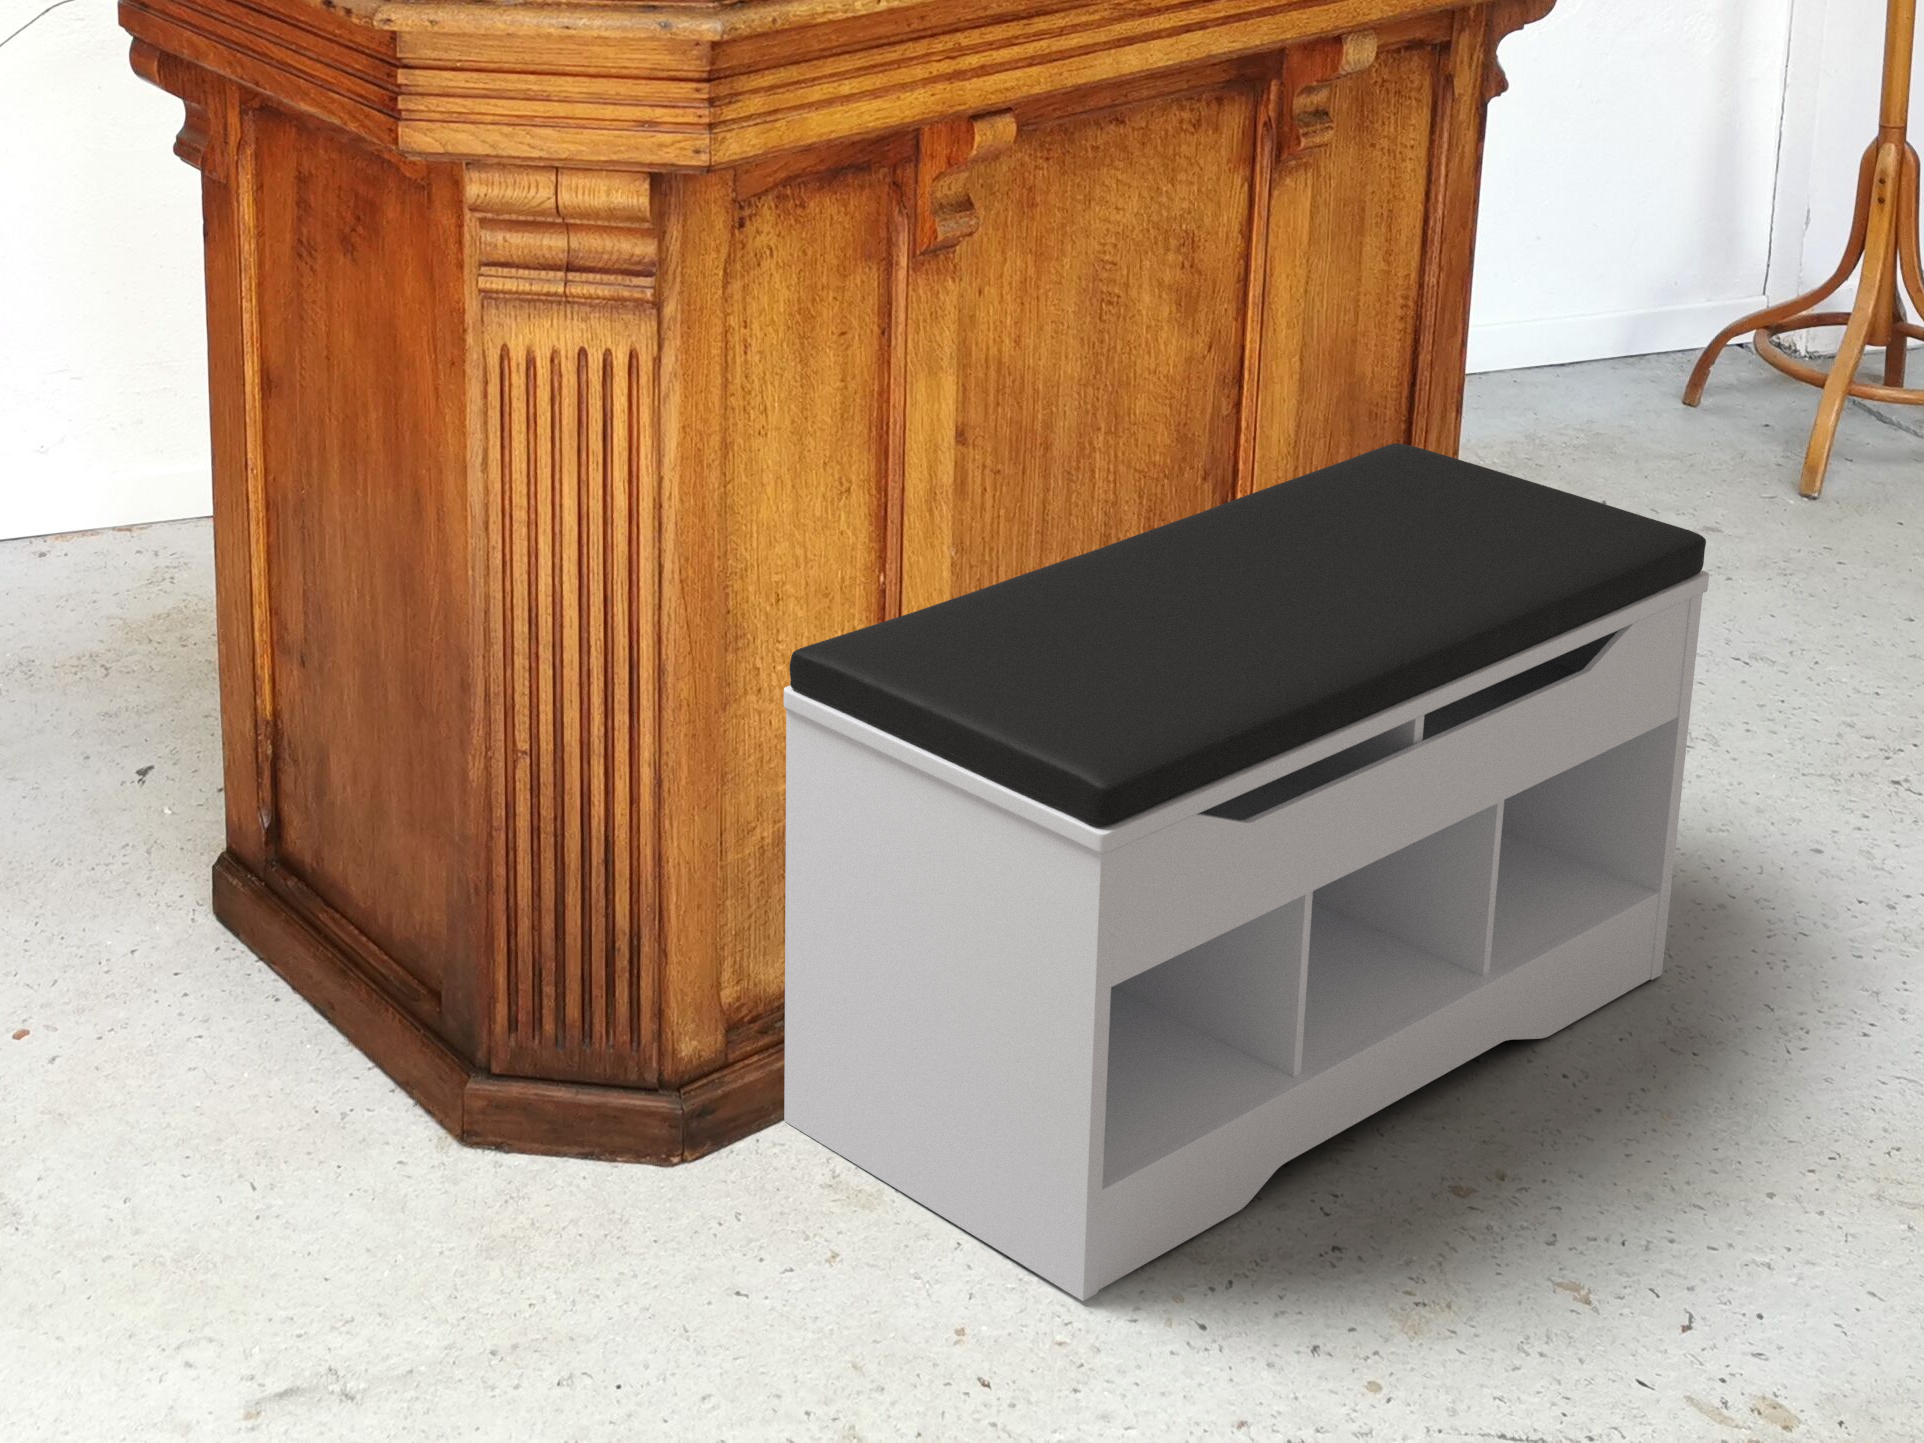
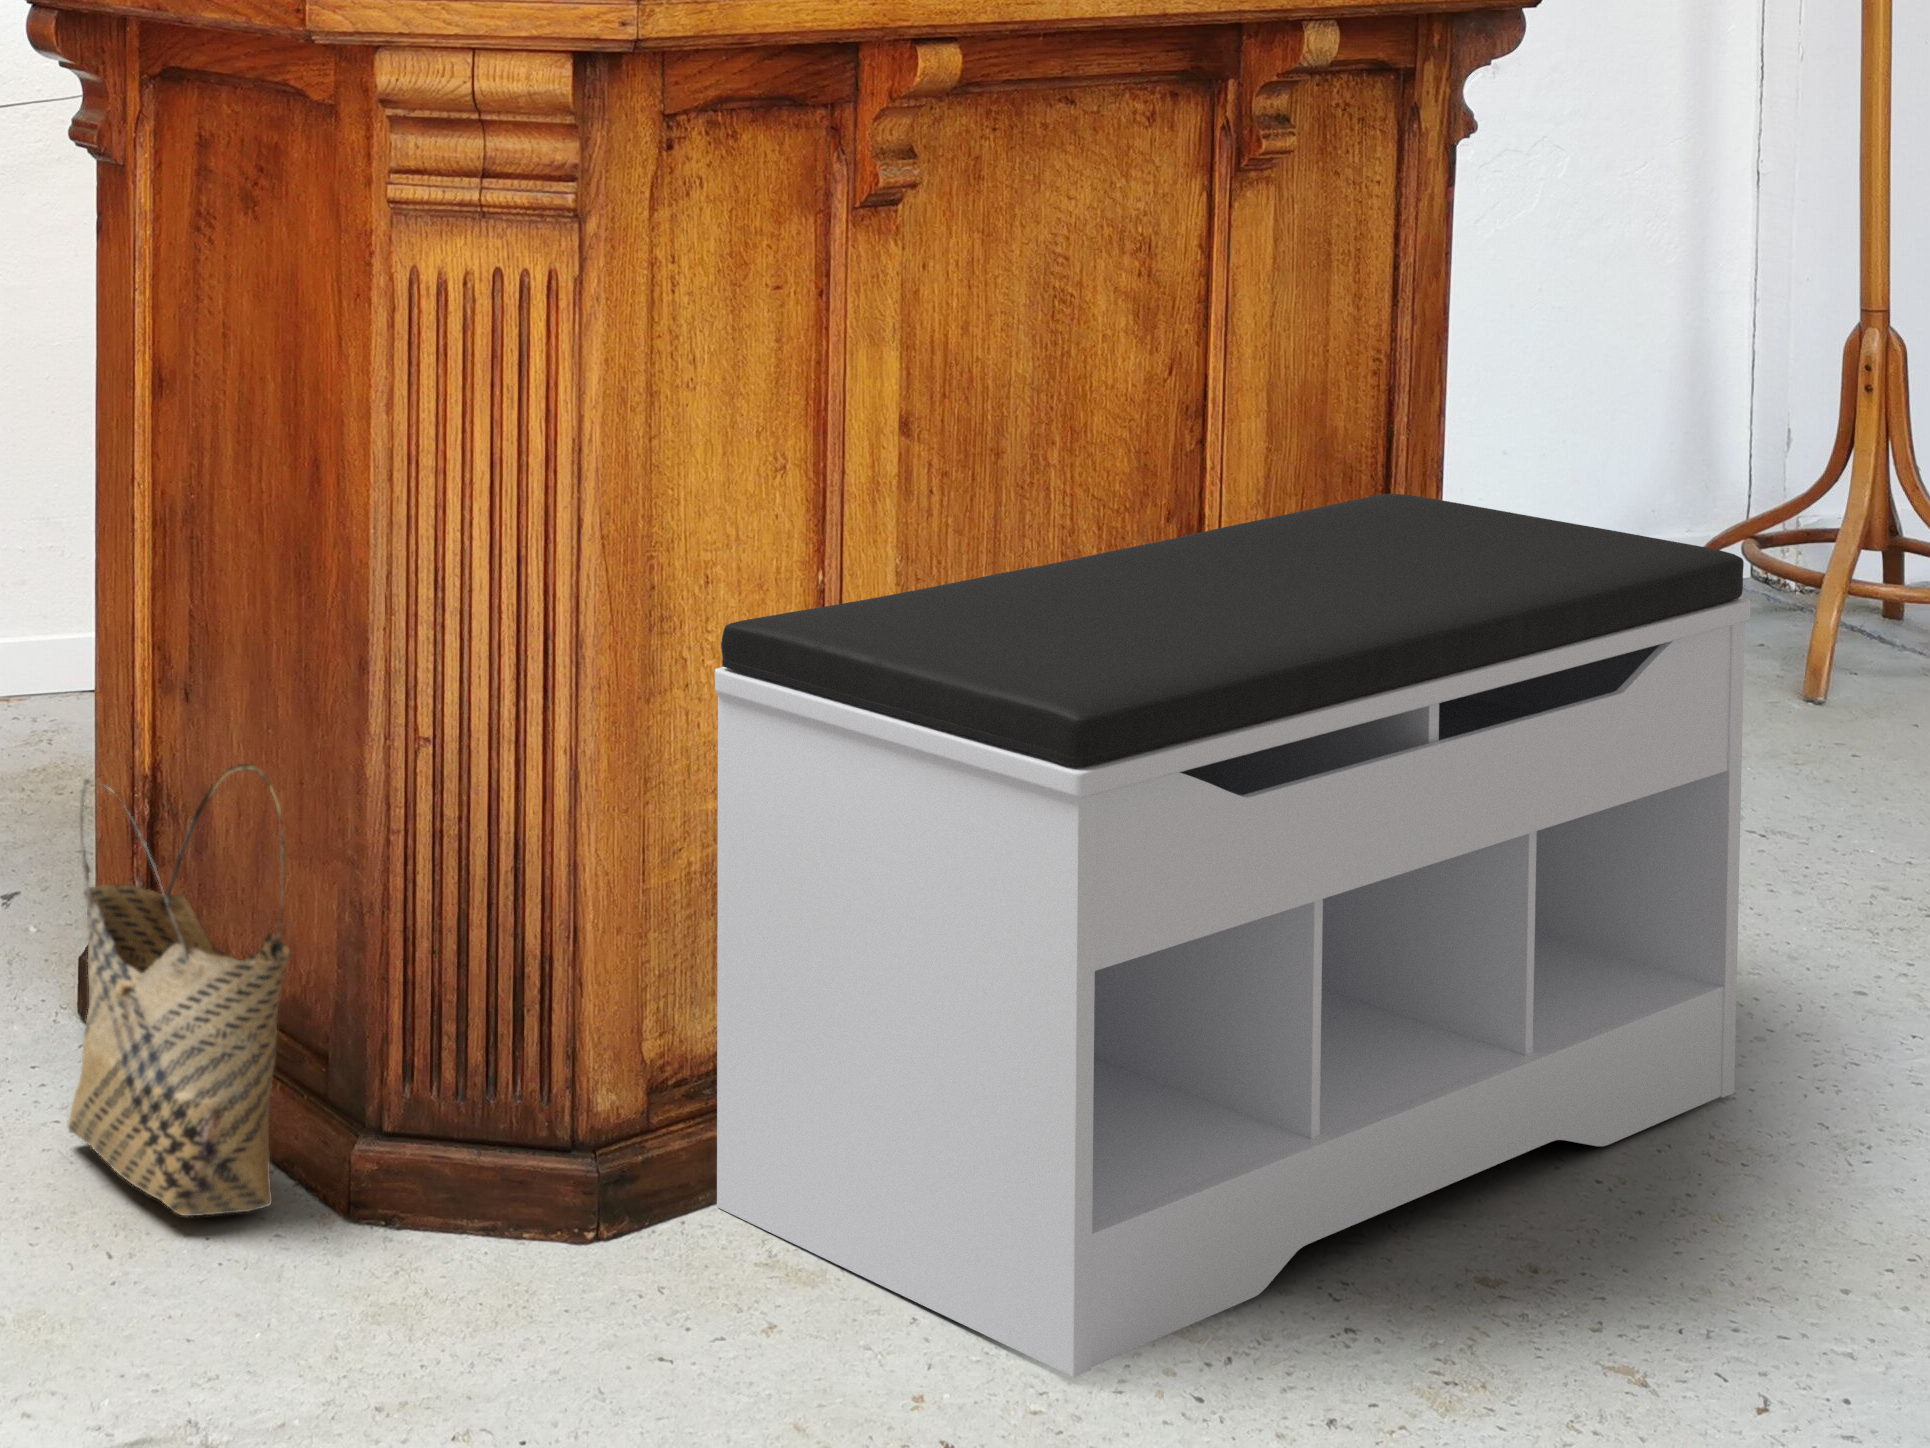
woven basket: none [214,754,409,1148] -> present [68,764,291,1216]

